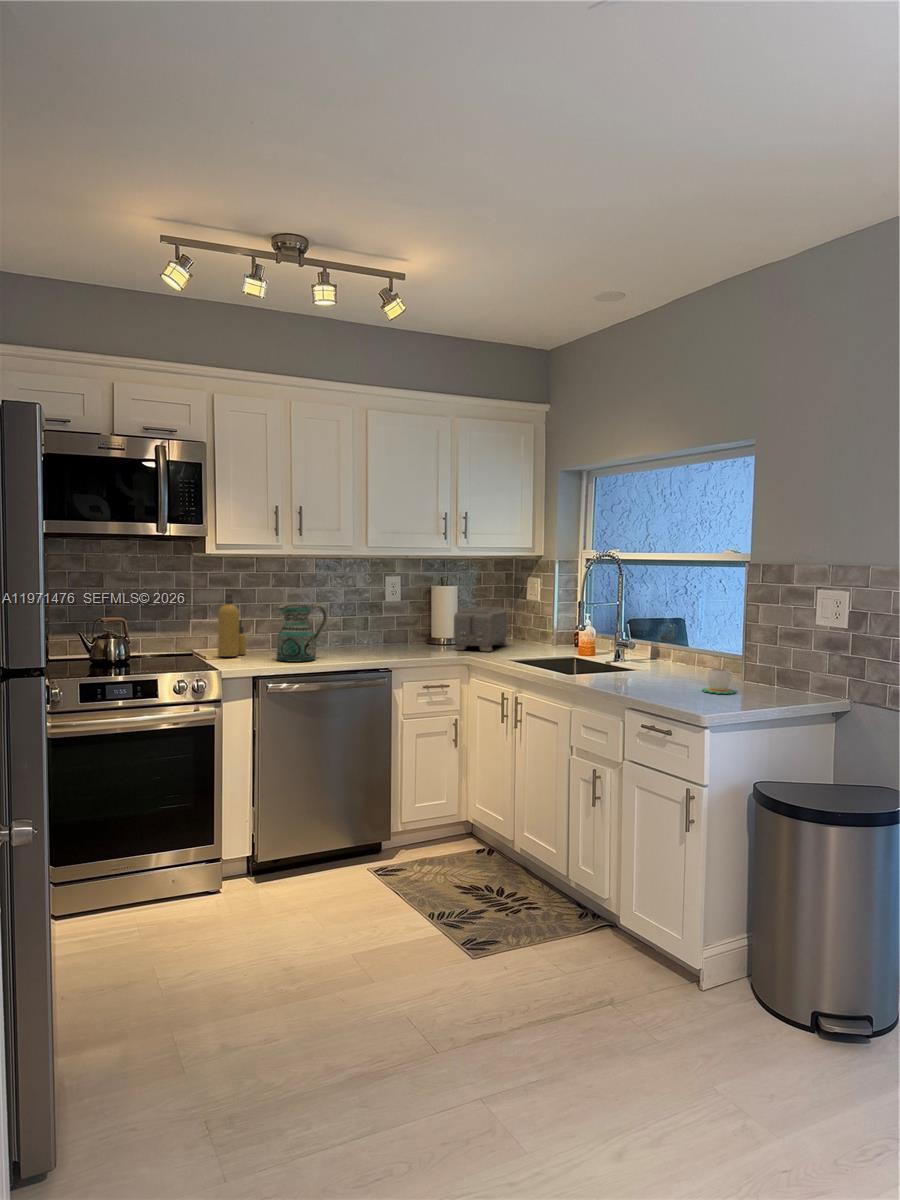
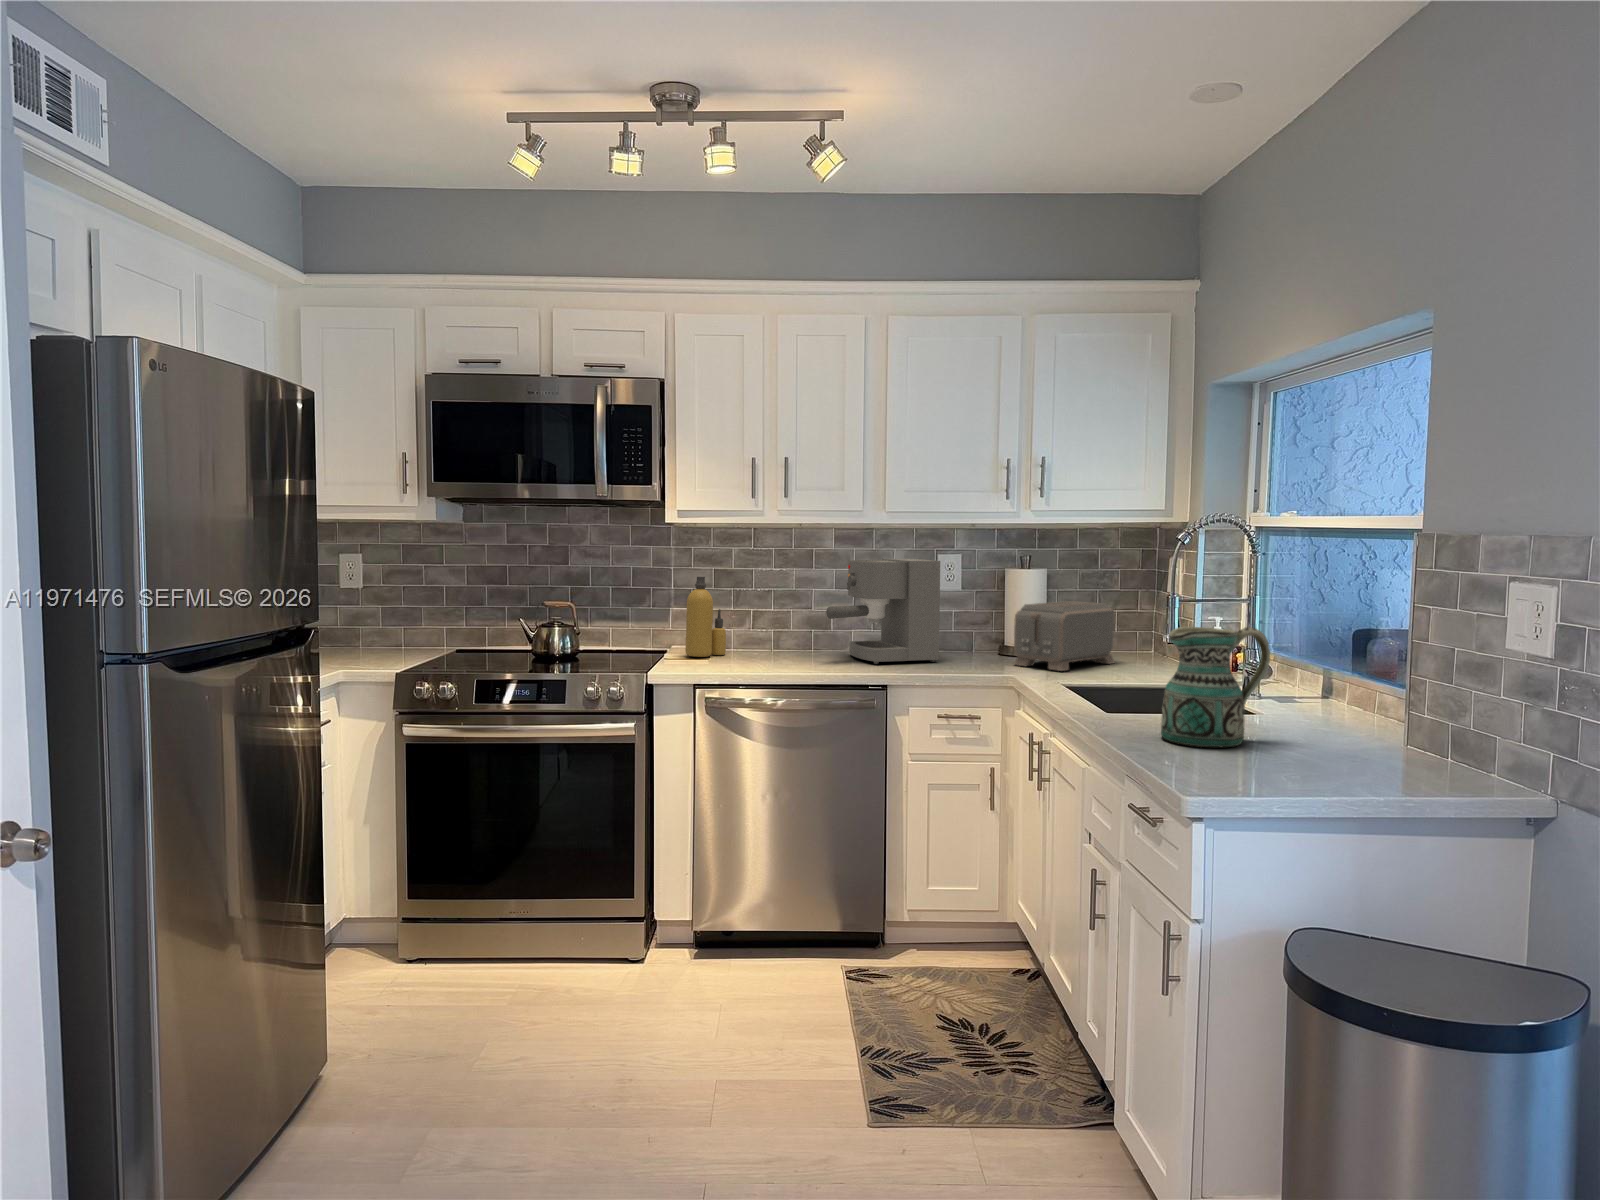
coffee maker: none [332,580,405,654] -> present [826,559,940,664]
ceramic pitcher: present [277,603,328,662] -> present [1161,627,1270,747]
mug: present [702,668,736,694] -> none [1267,728,1332,777]

